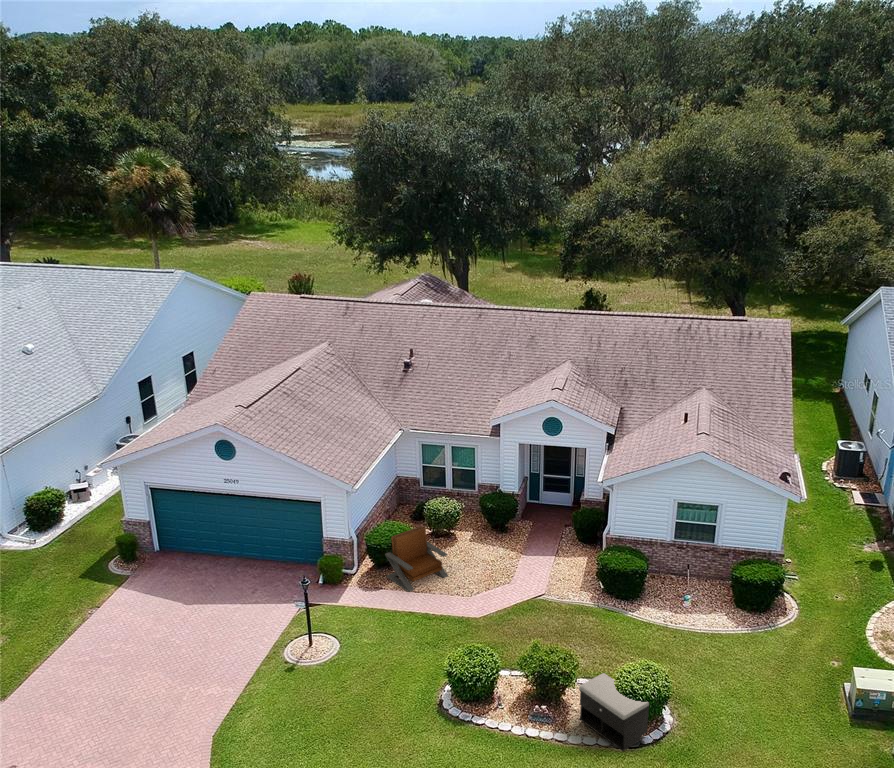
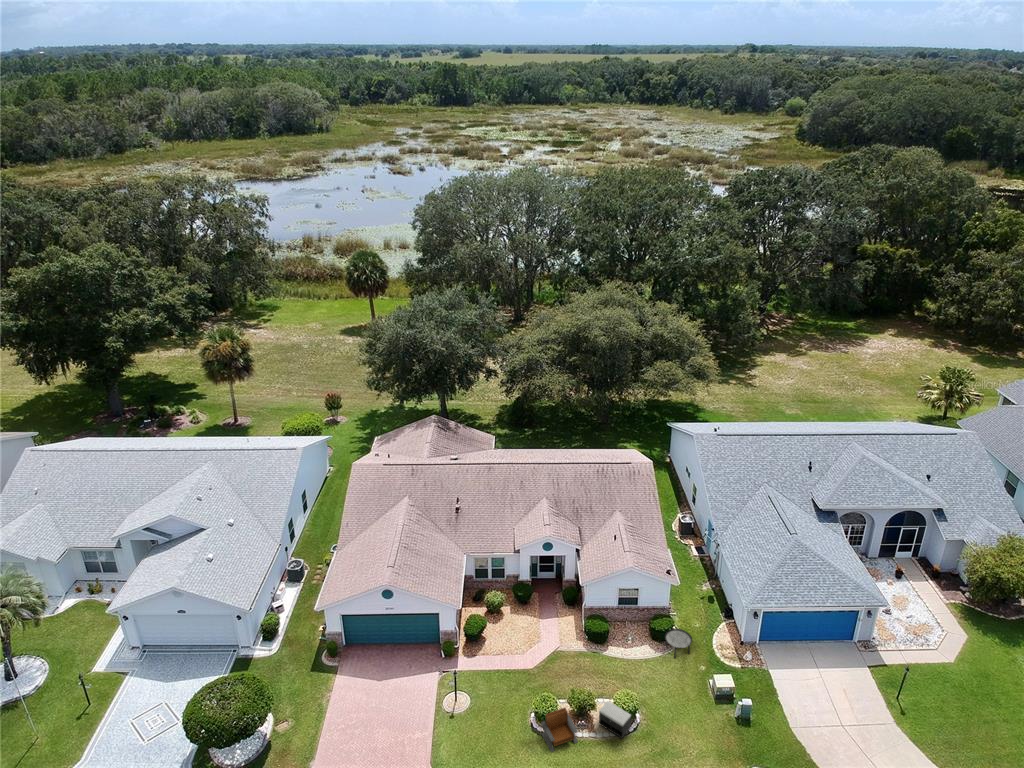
lounge chair: present [385,526,448,592] -> present [541,708,578,752]
round table: none [759,585,819,641] -> present [665,629,692,658]

